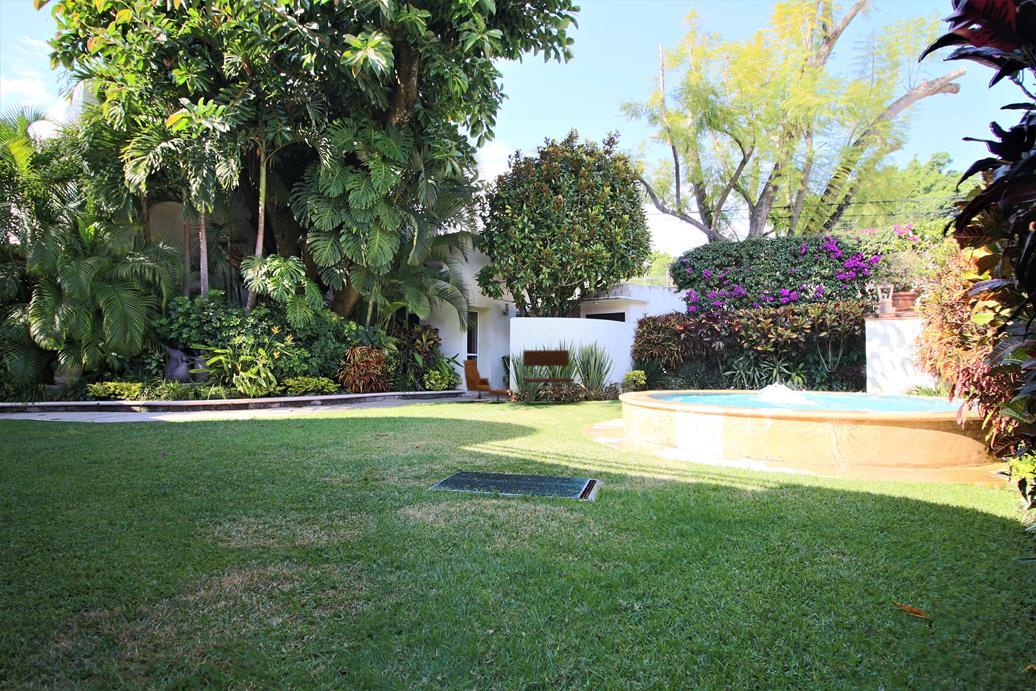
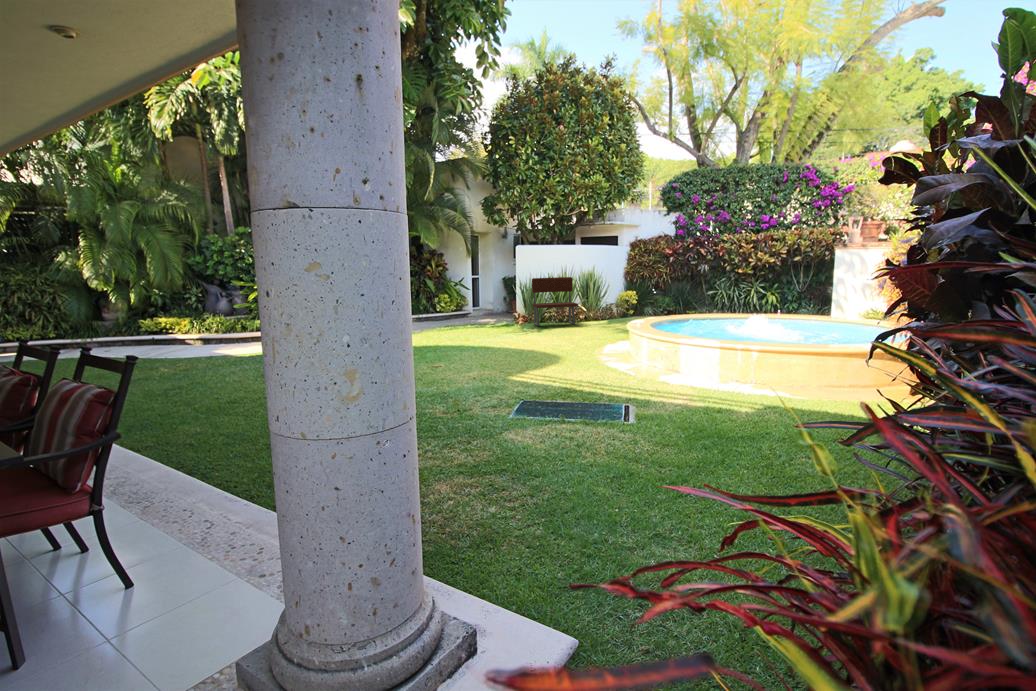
lounge chair: present [463,360,507,402] -> none [476,287,518,326]

